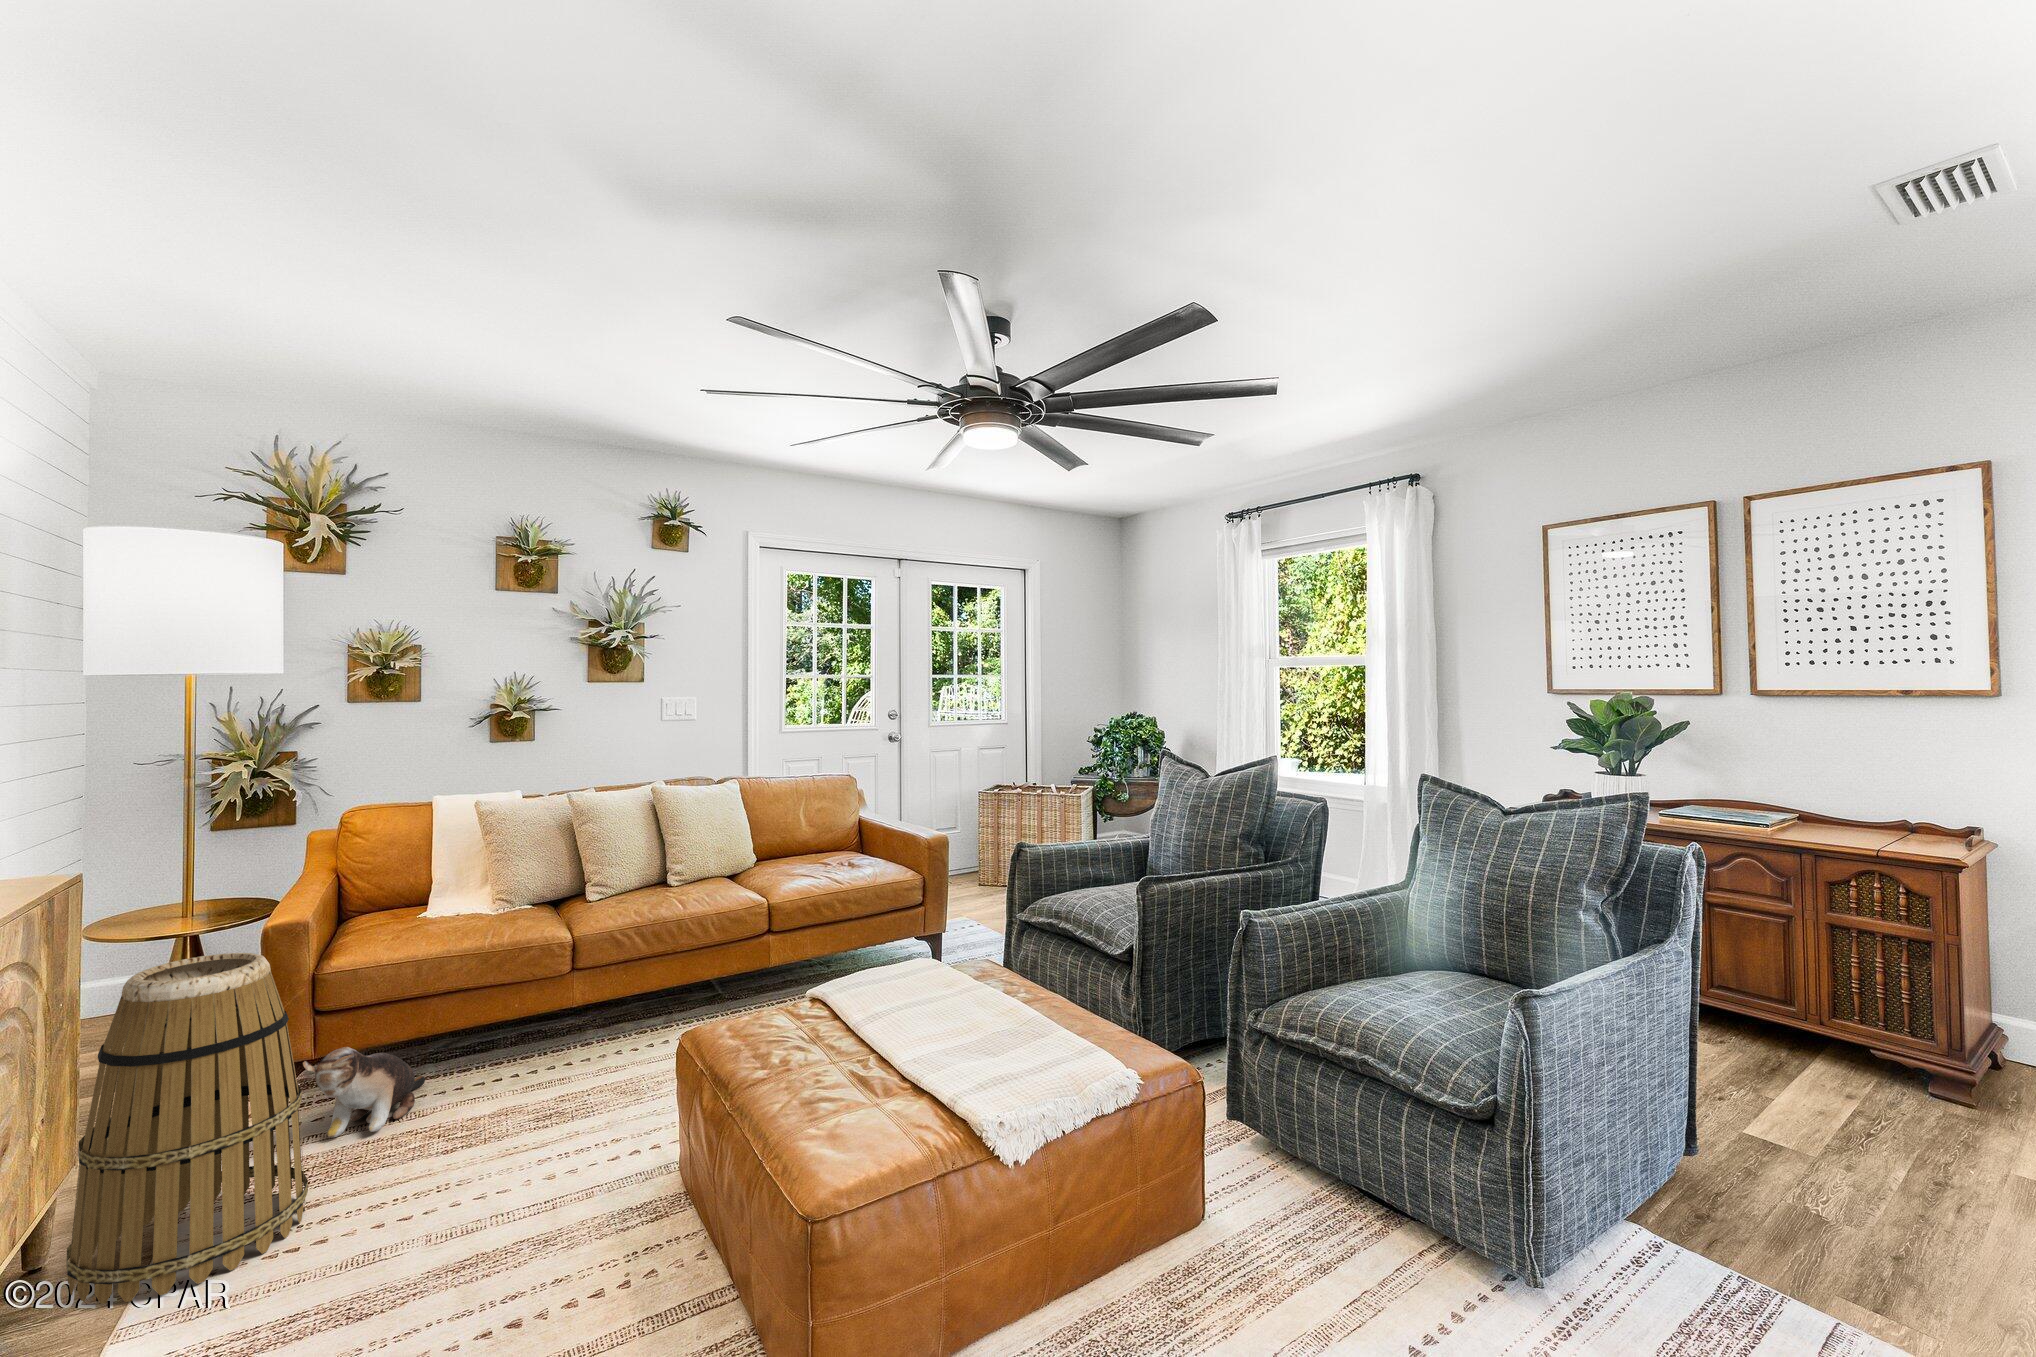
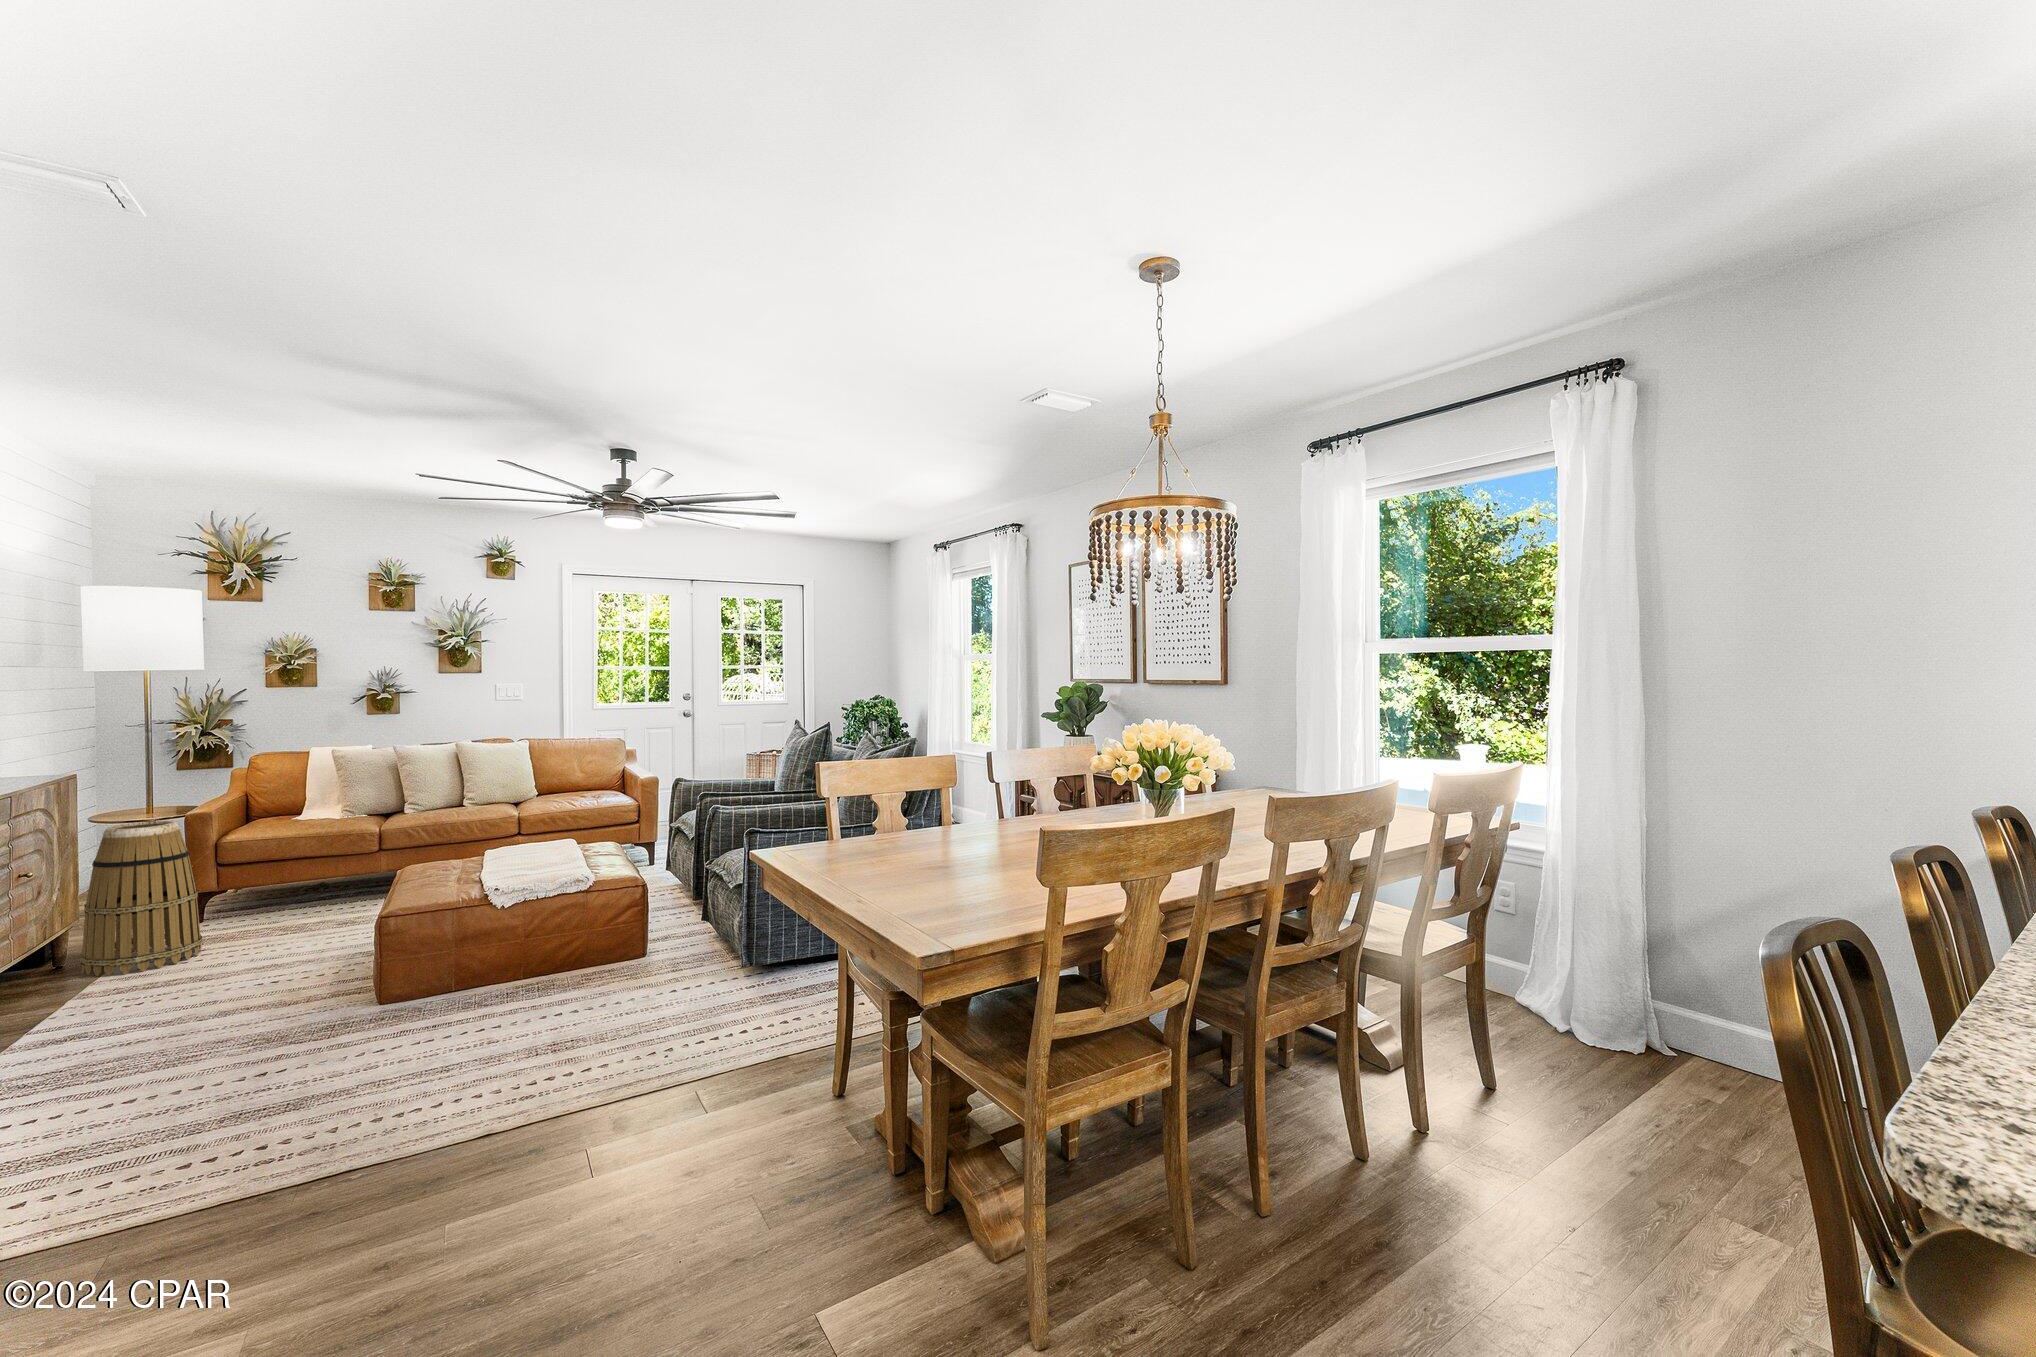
plush toy: present [303,1047,425,1137] -> none [205,880,287,929]

